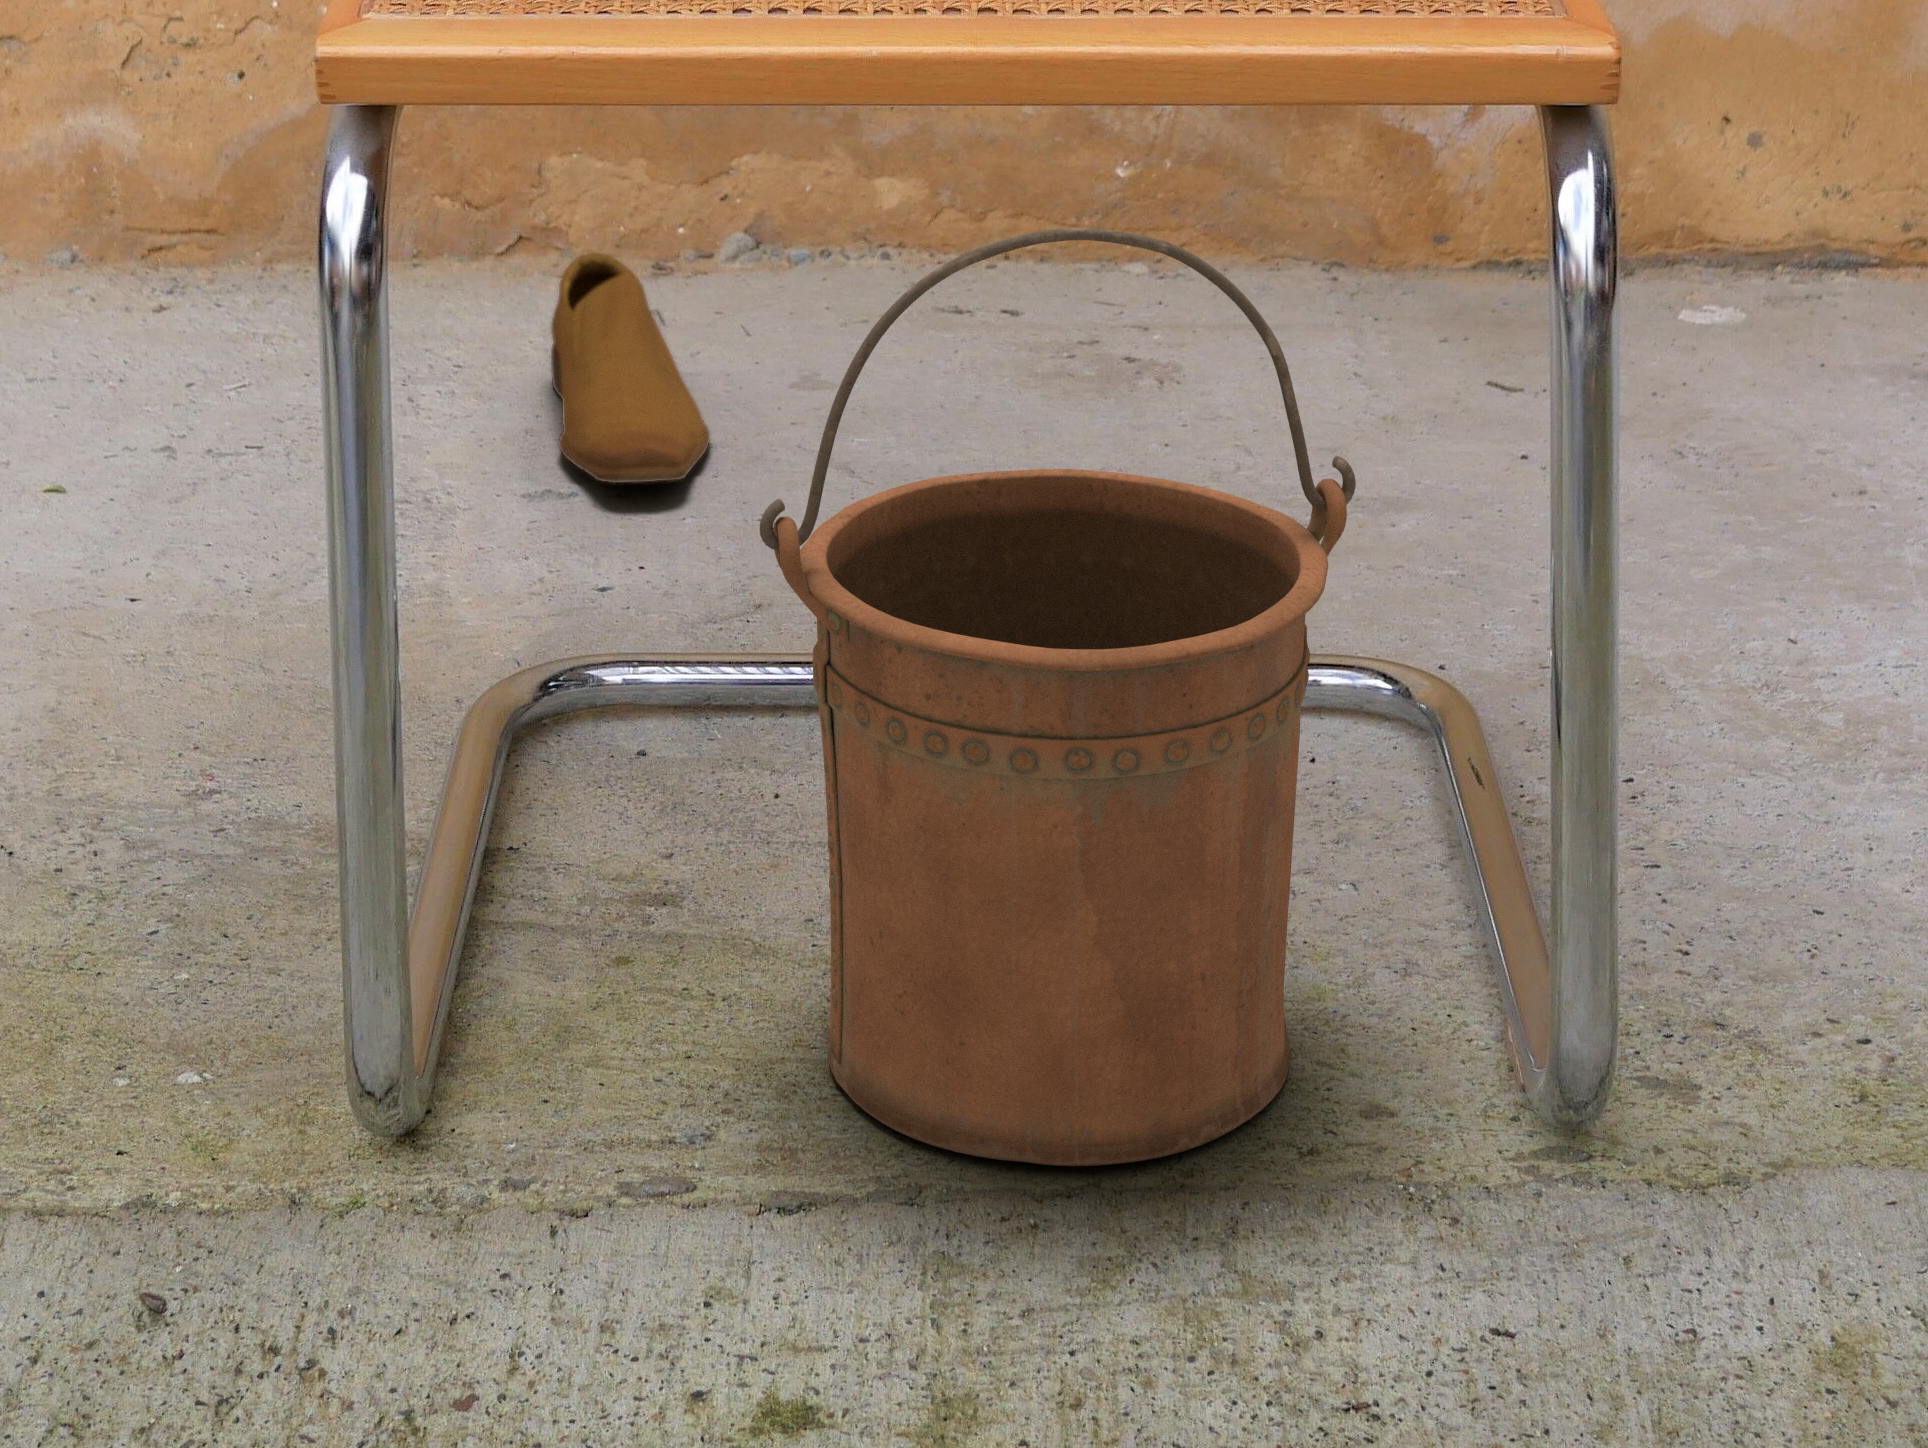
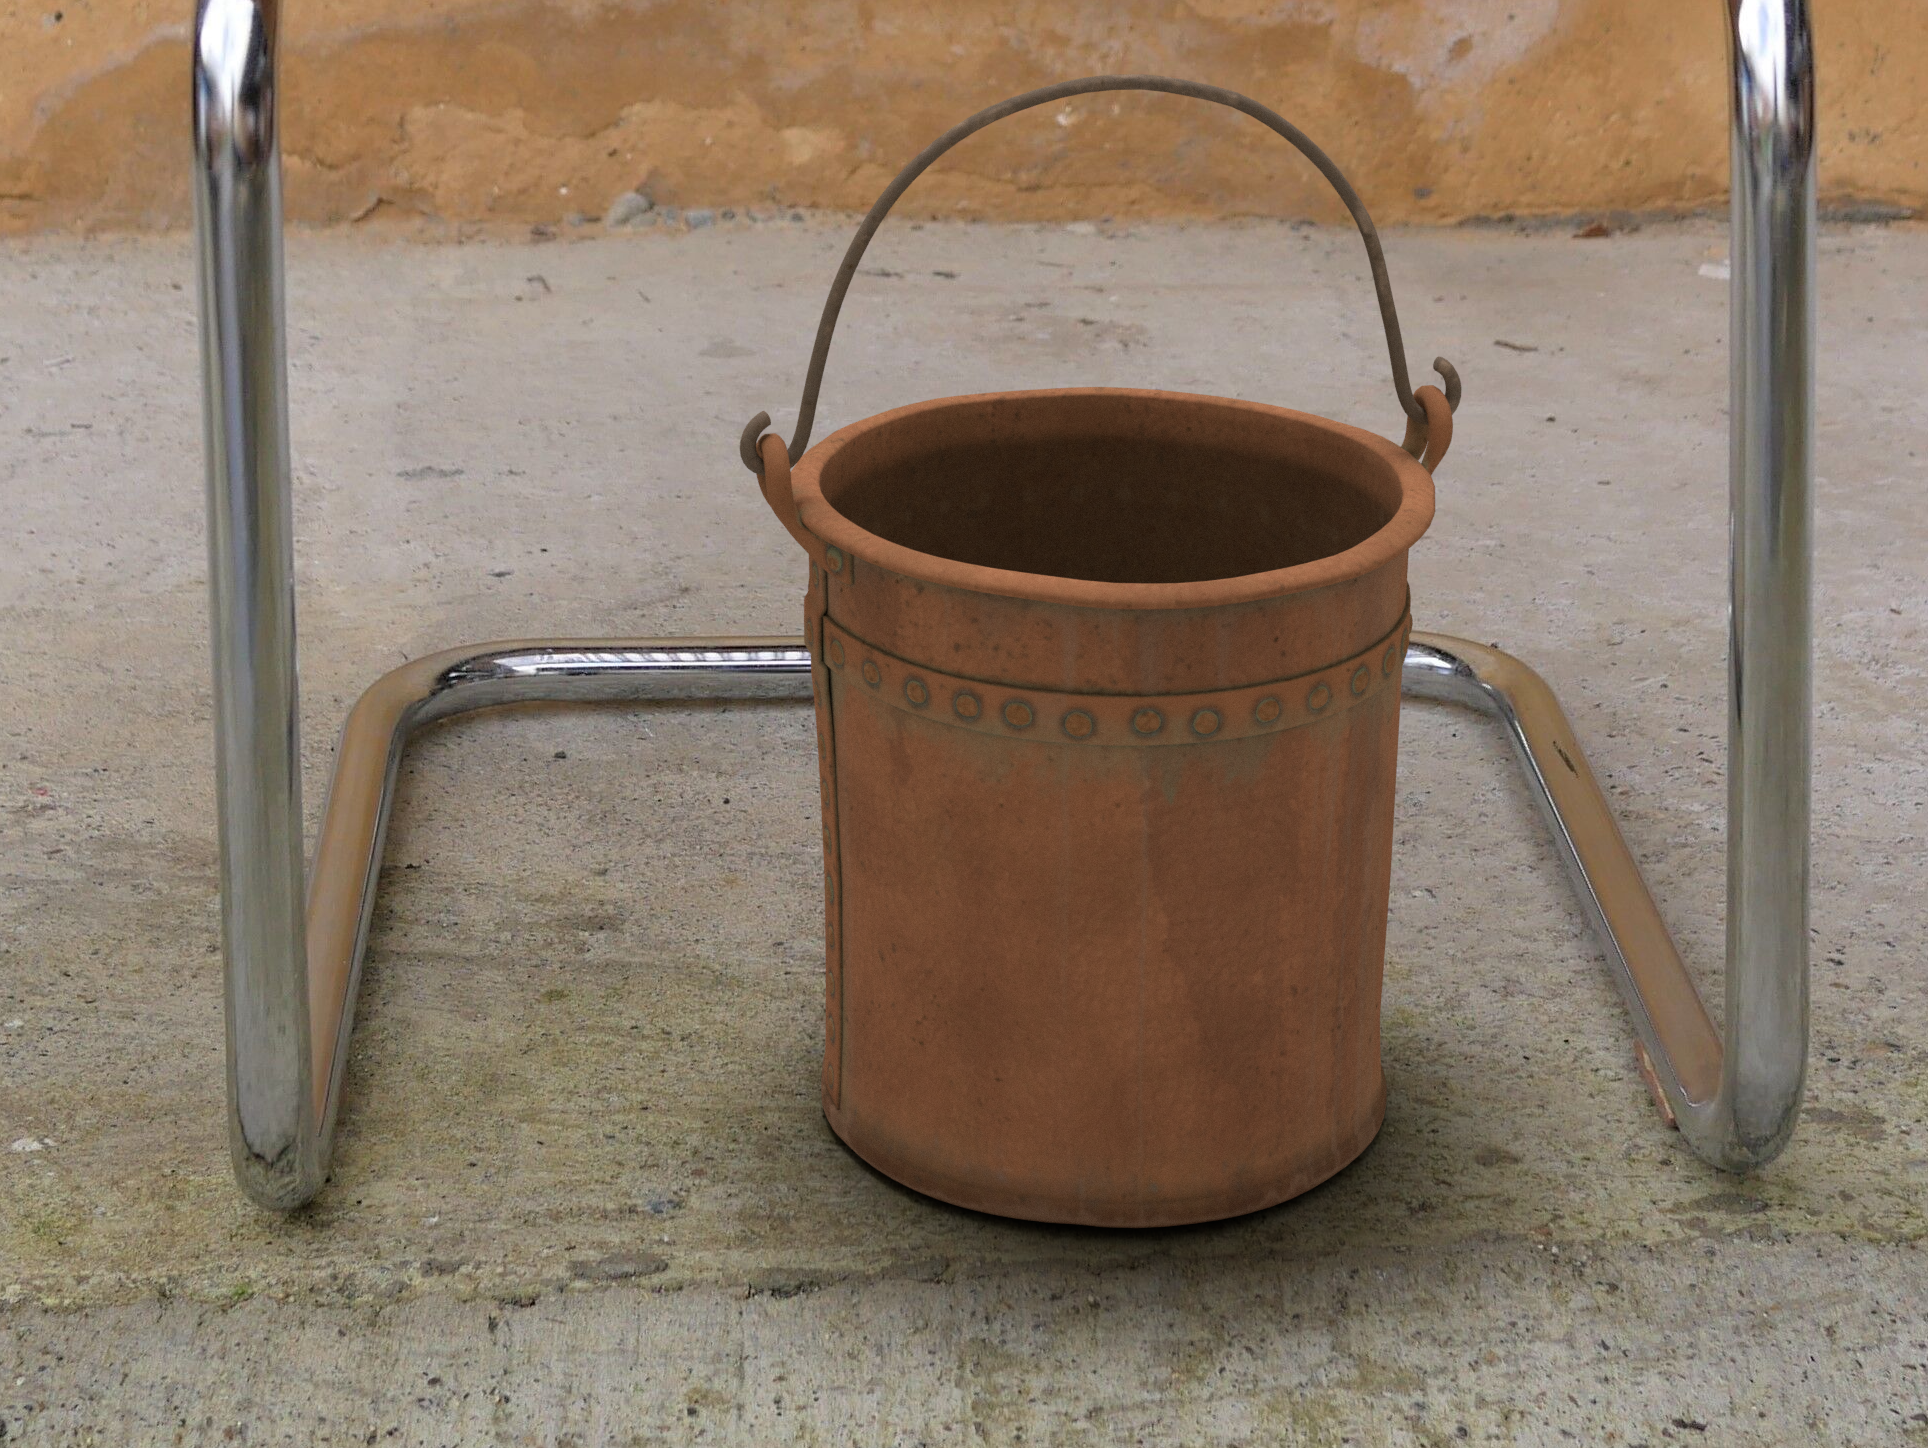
shoe: present [551,252,710,483] -> none [437,200,626,453]

